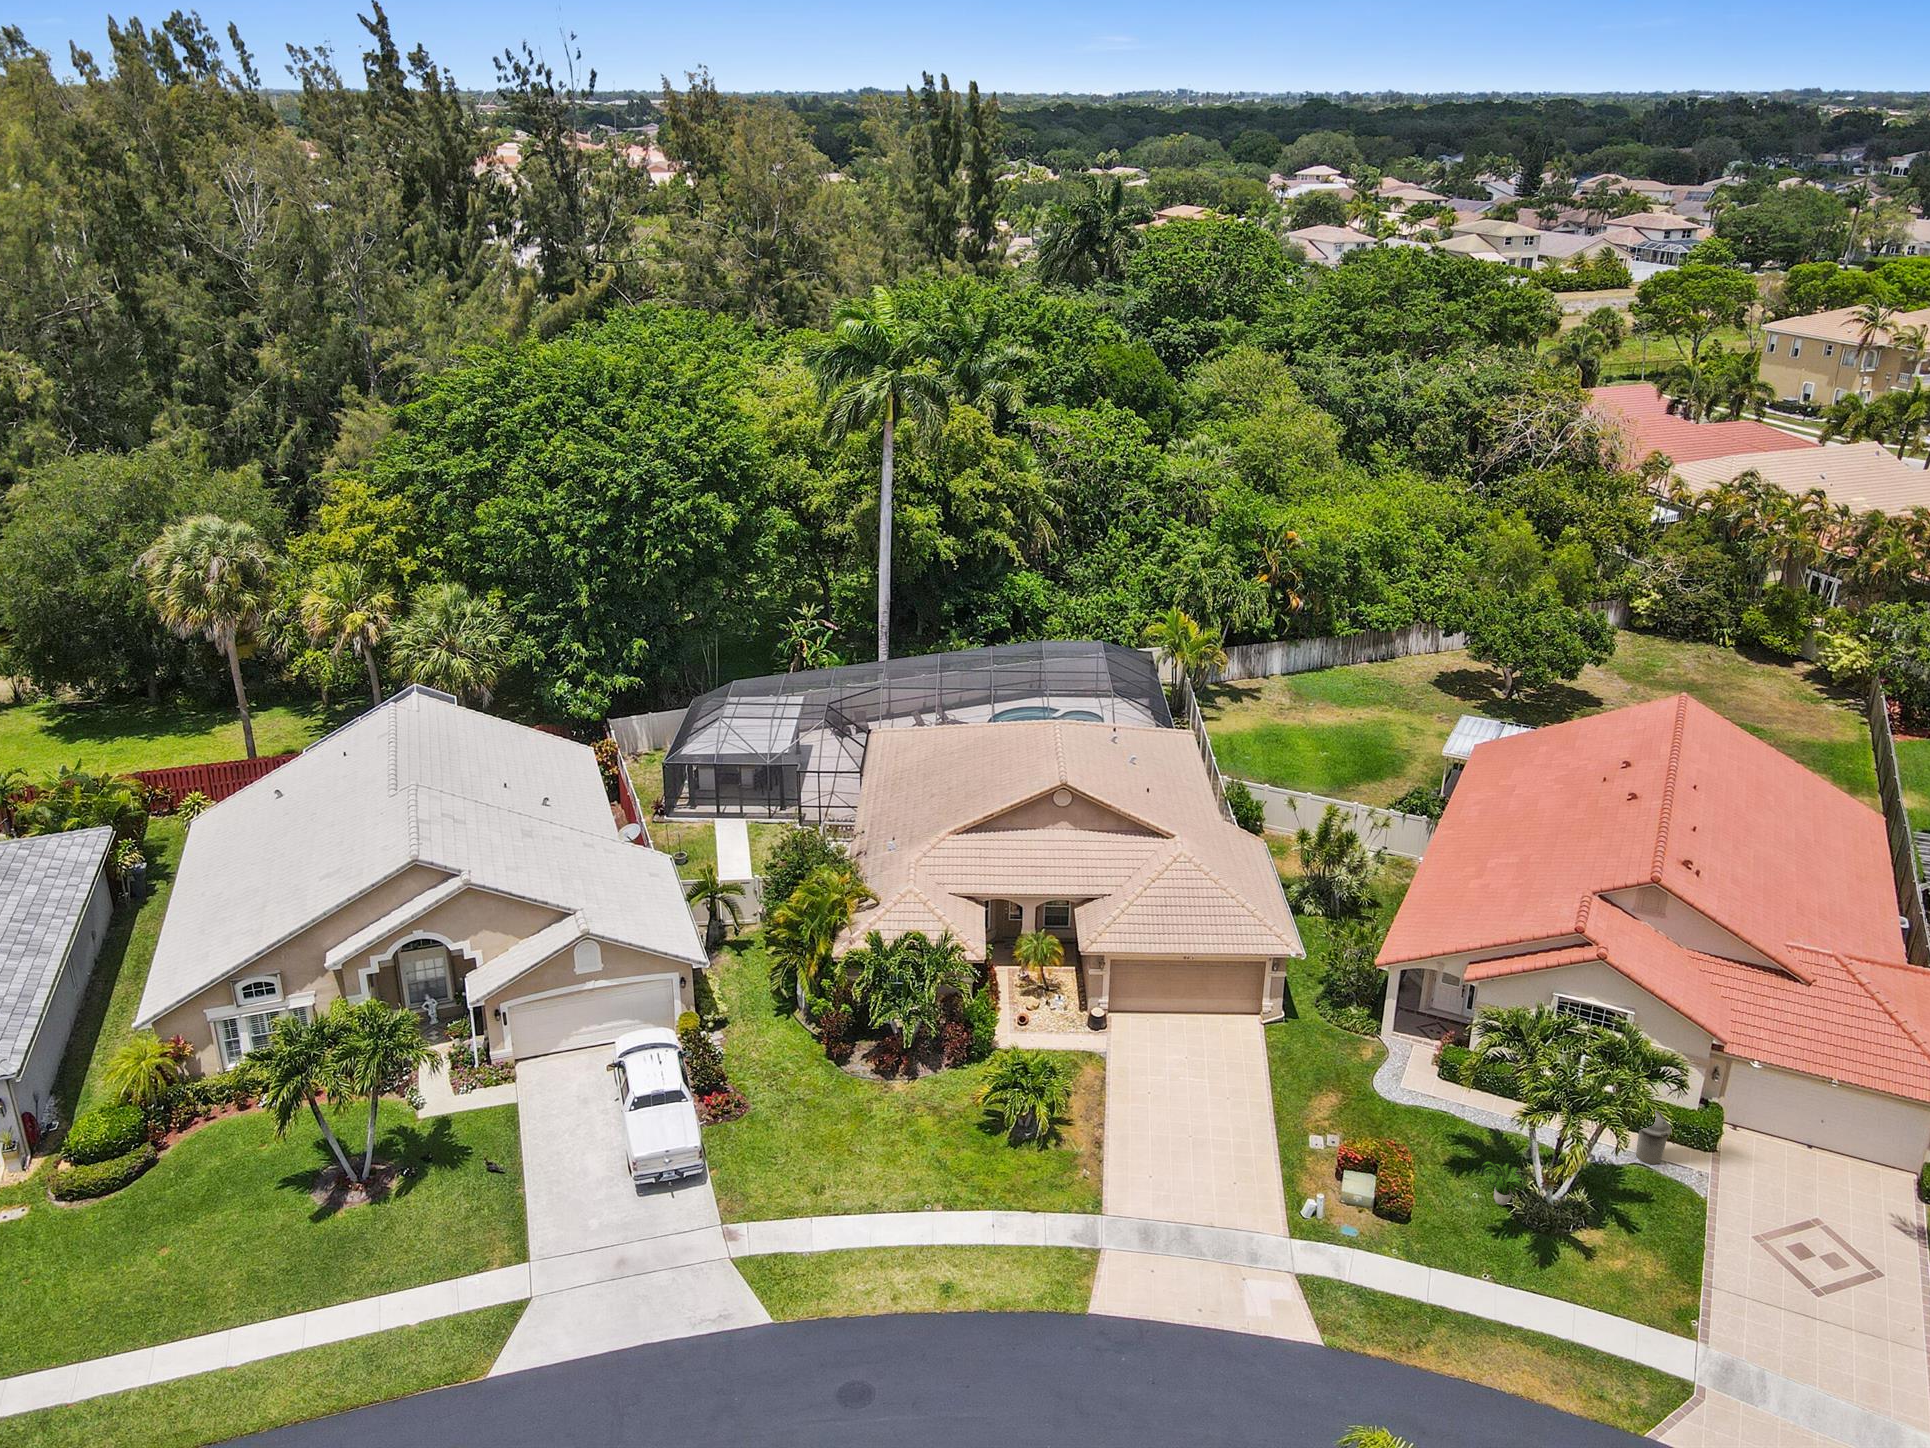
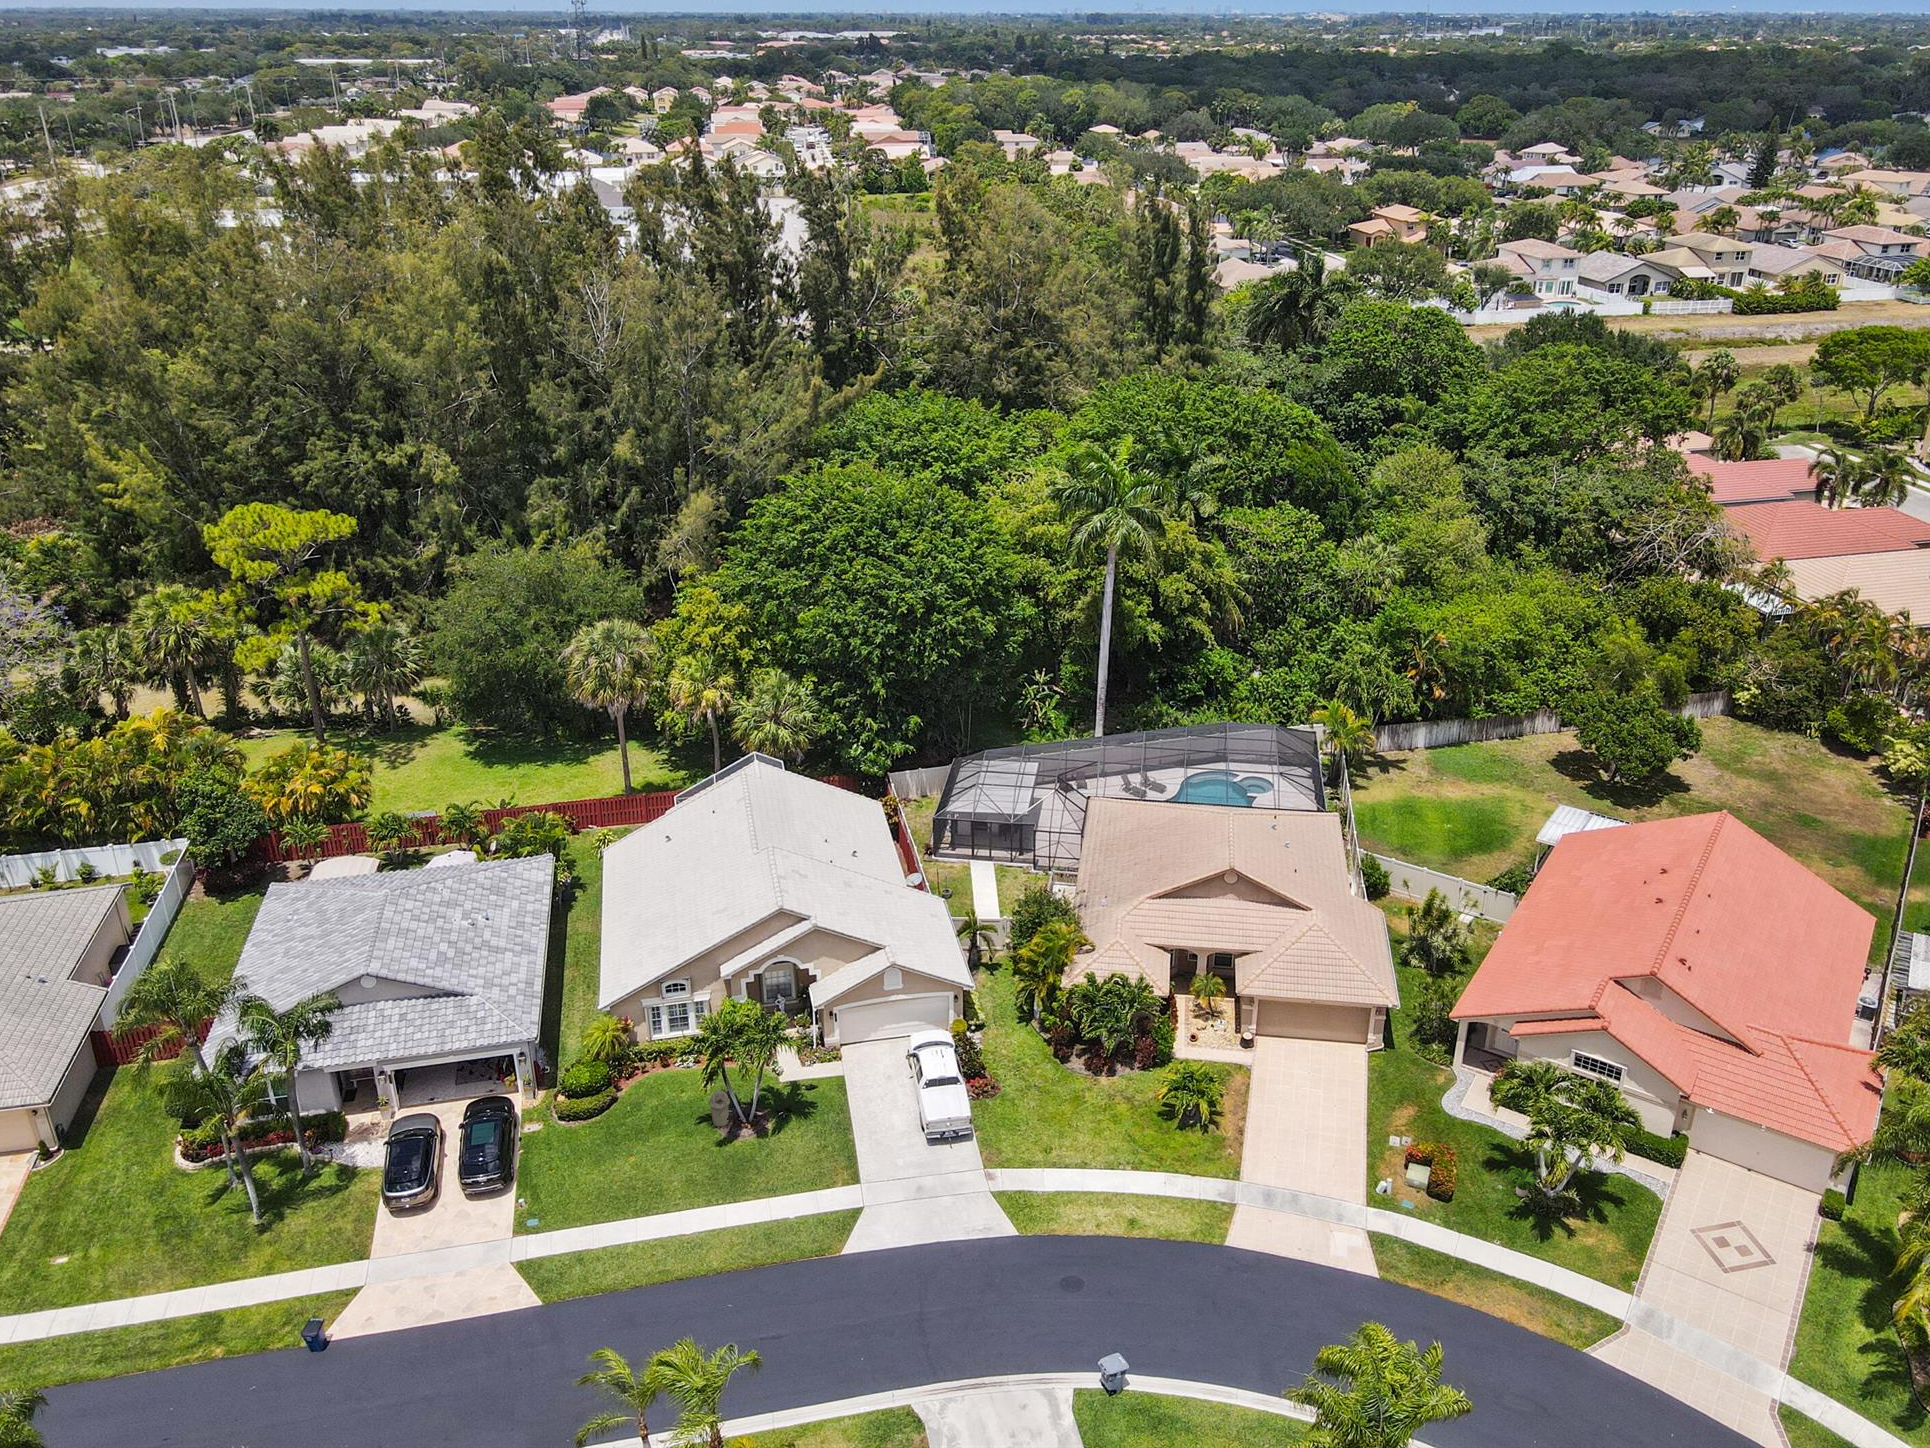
trash can: present [1636,1111,1672,1164] -> present [709,1091,730,1127]

